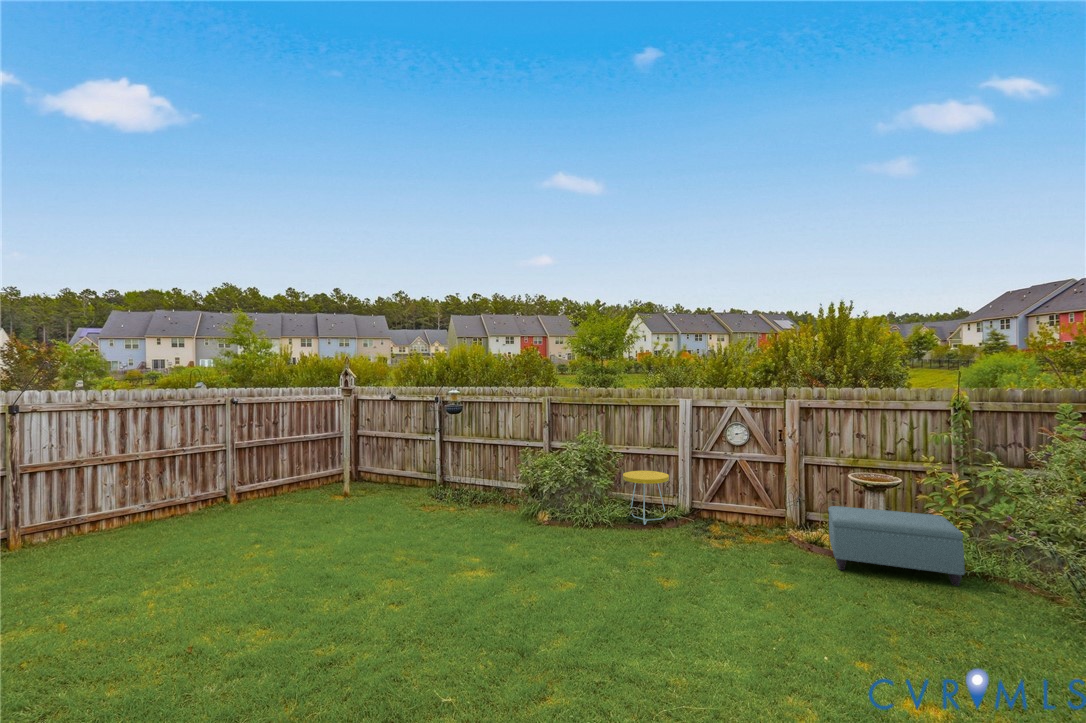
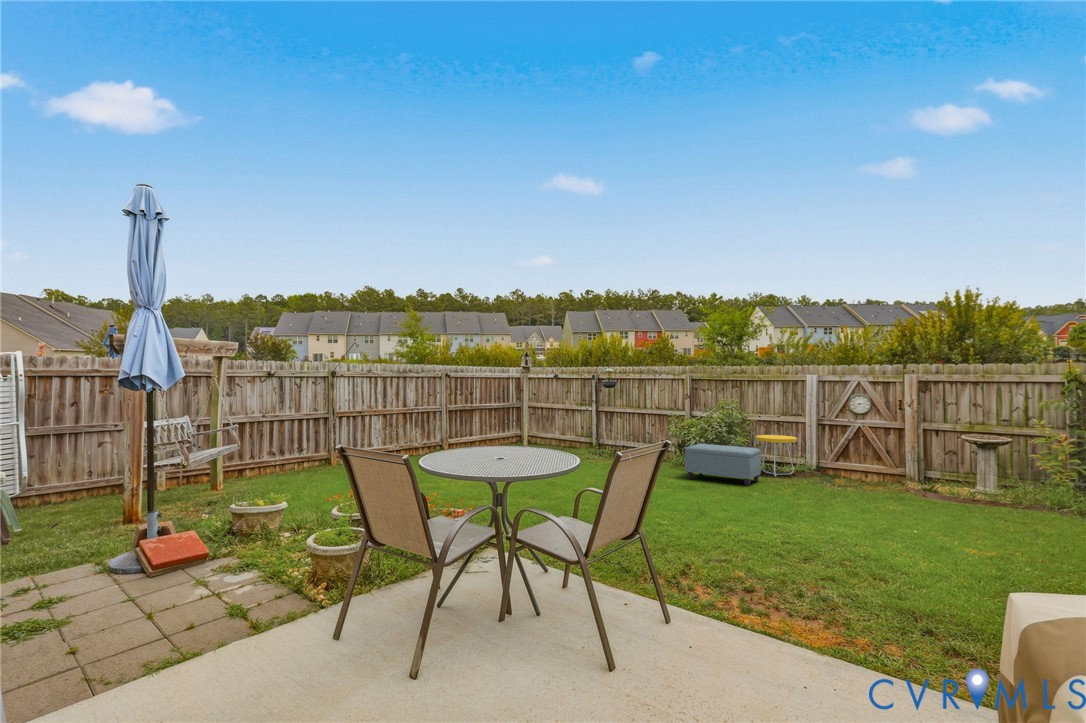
ottoman: present [828,506,965,586] -> present [685,444,761,486]

